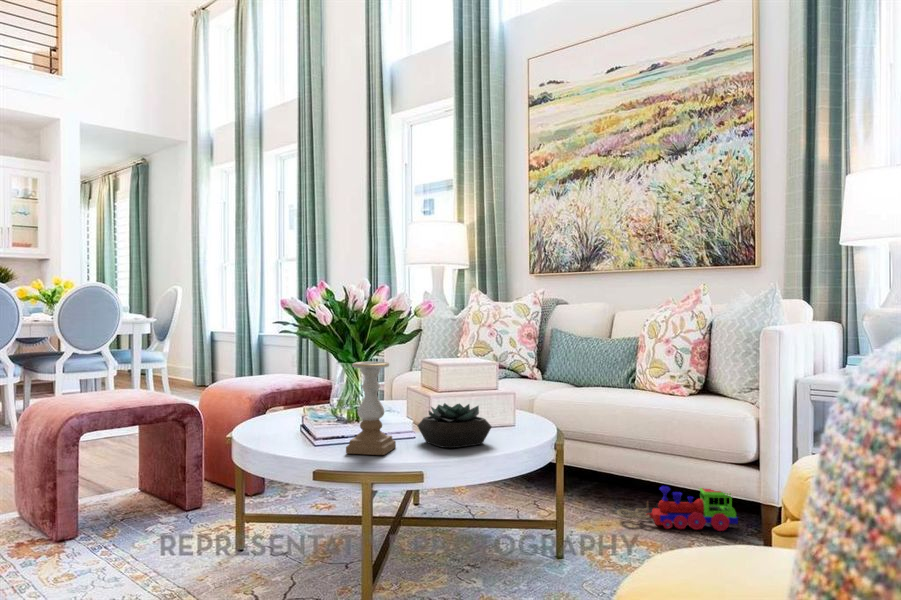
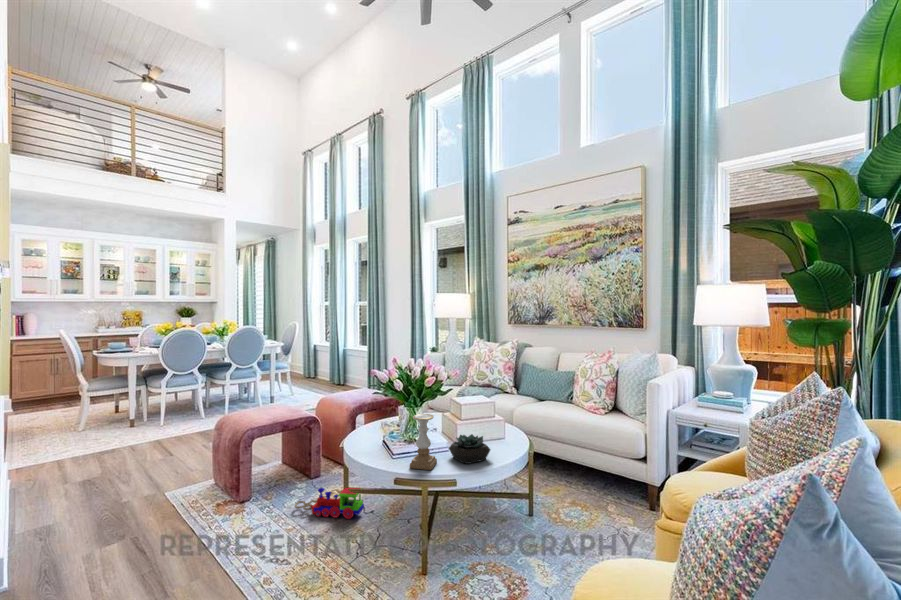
toy train: present [617,486,738,531] -> present [295,488,364,519]

